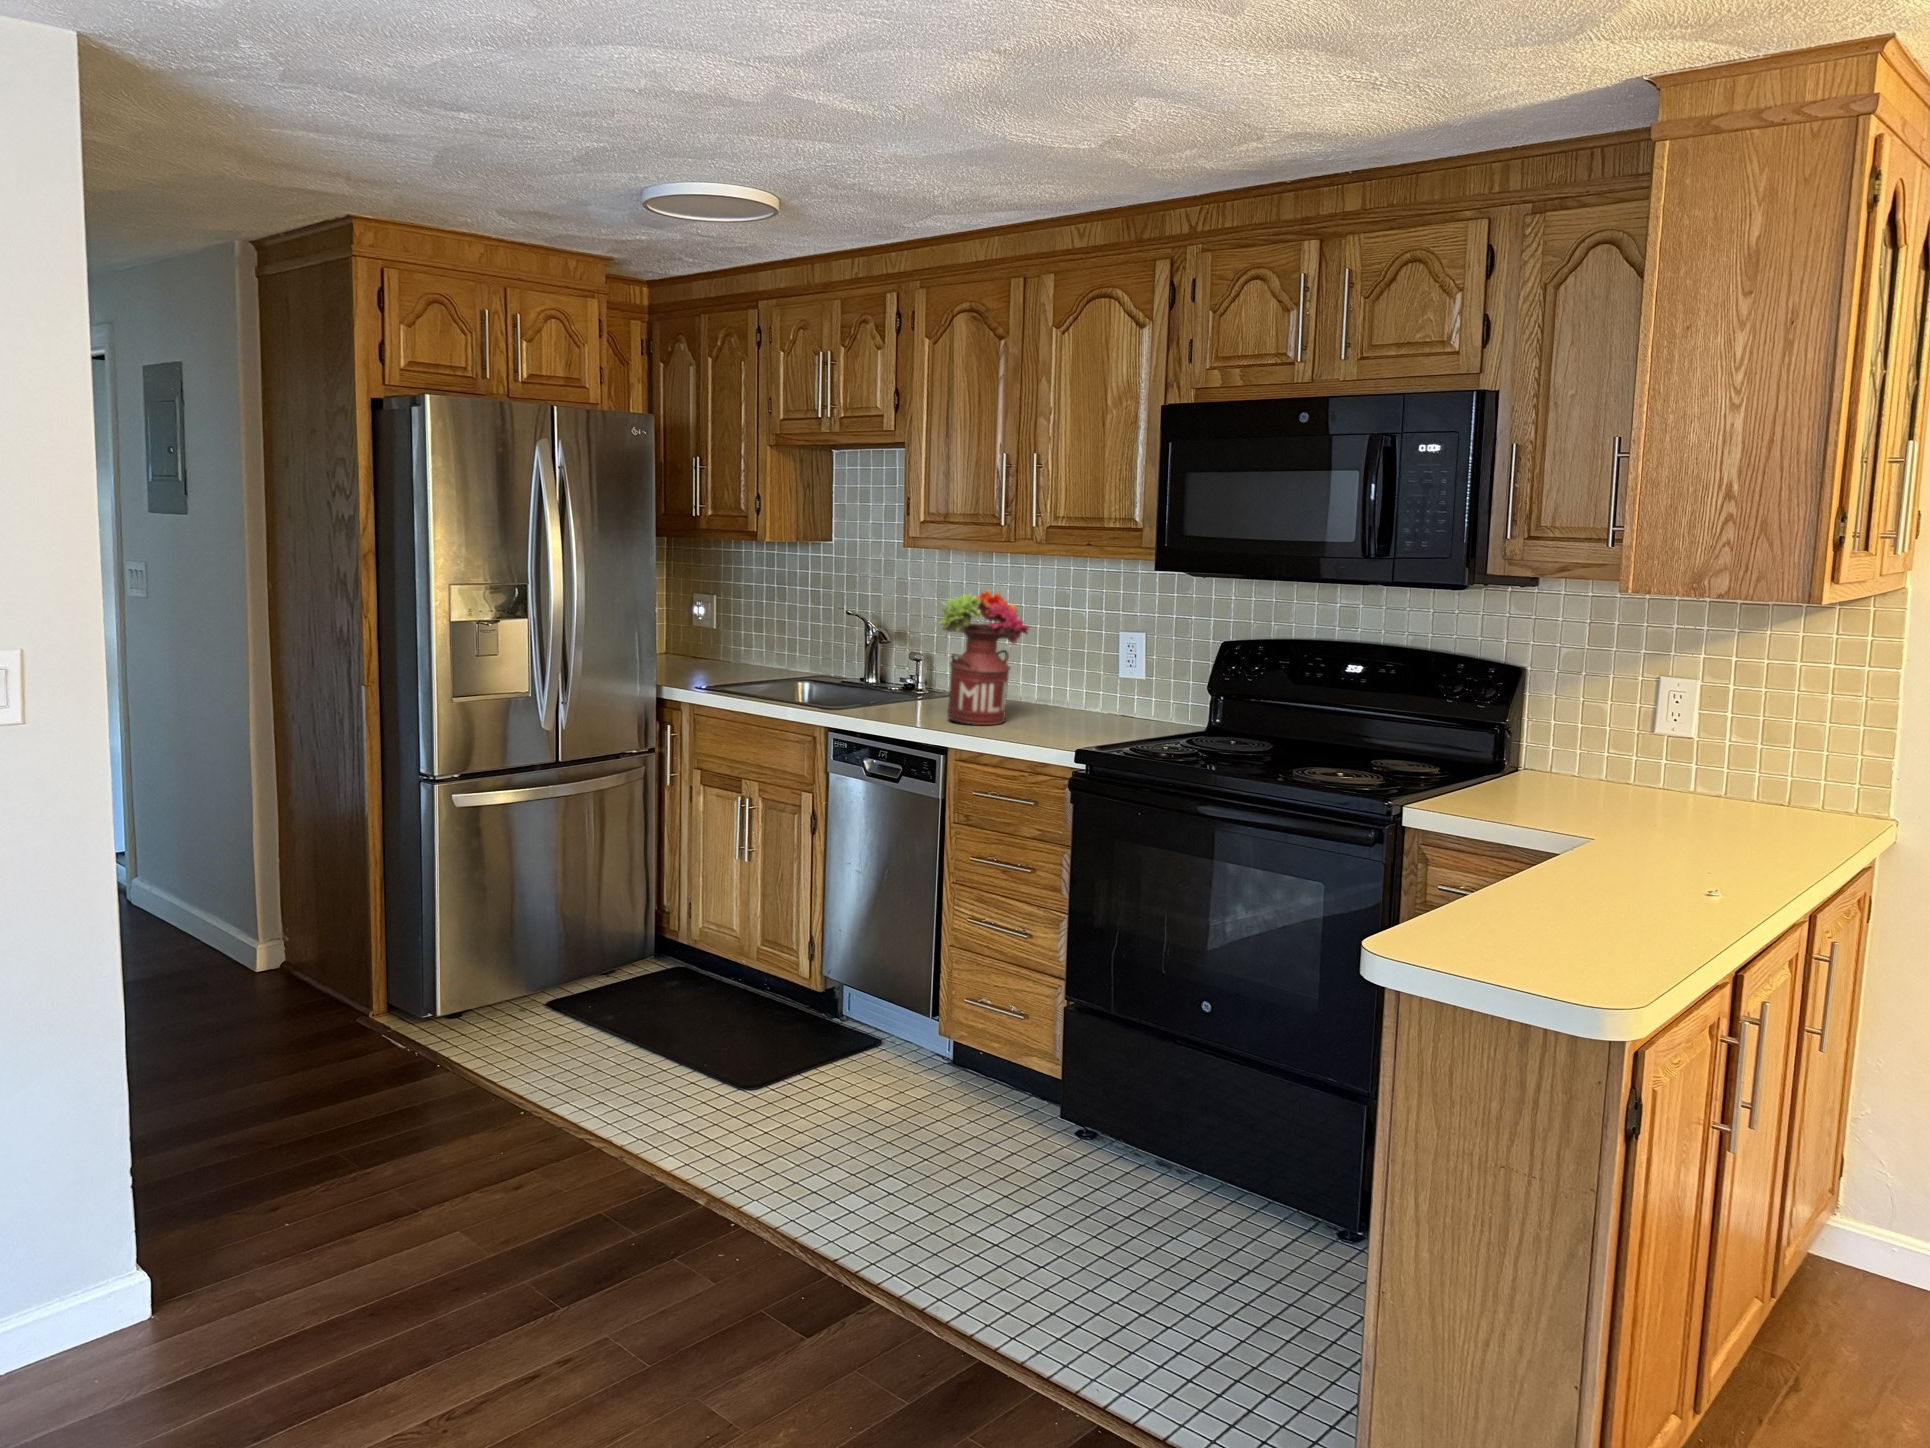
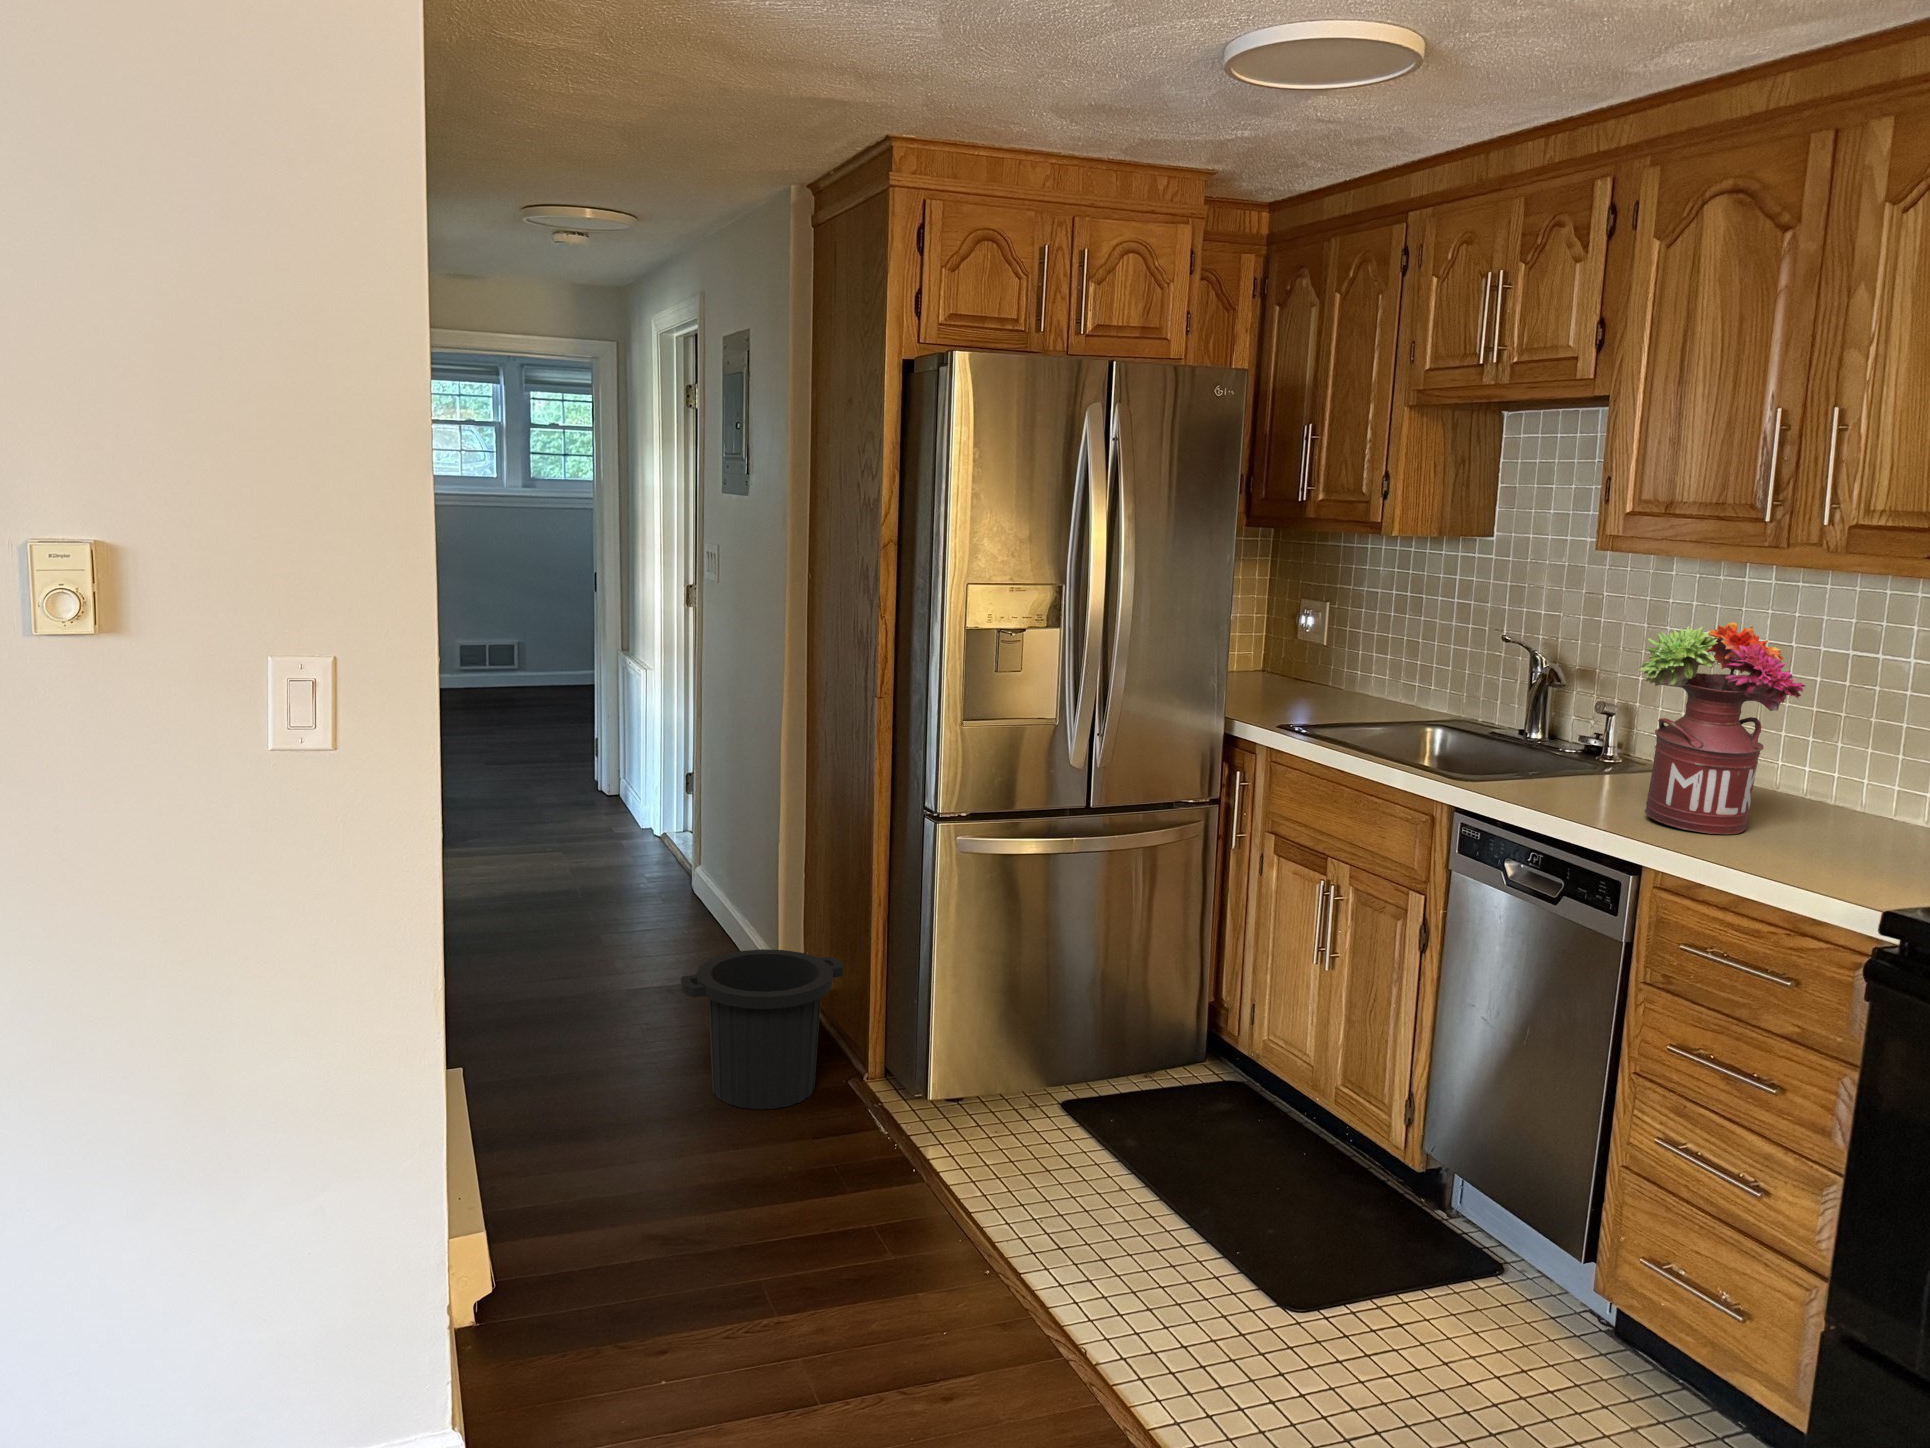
trash can: none [197,916,346,1053] -> present [681,949,843,1109]

